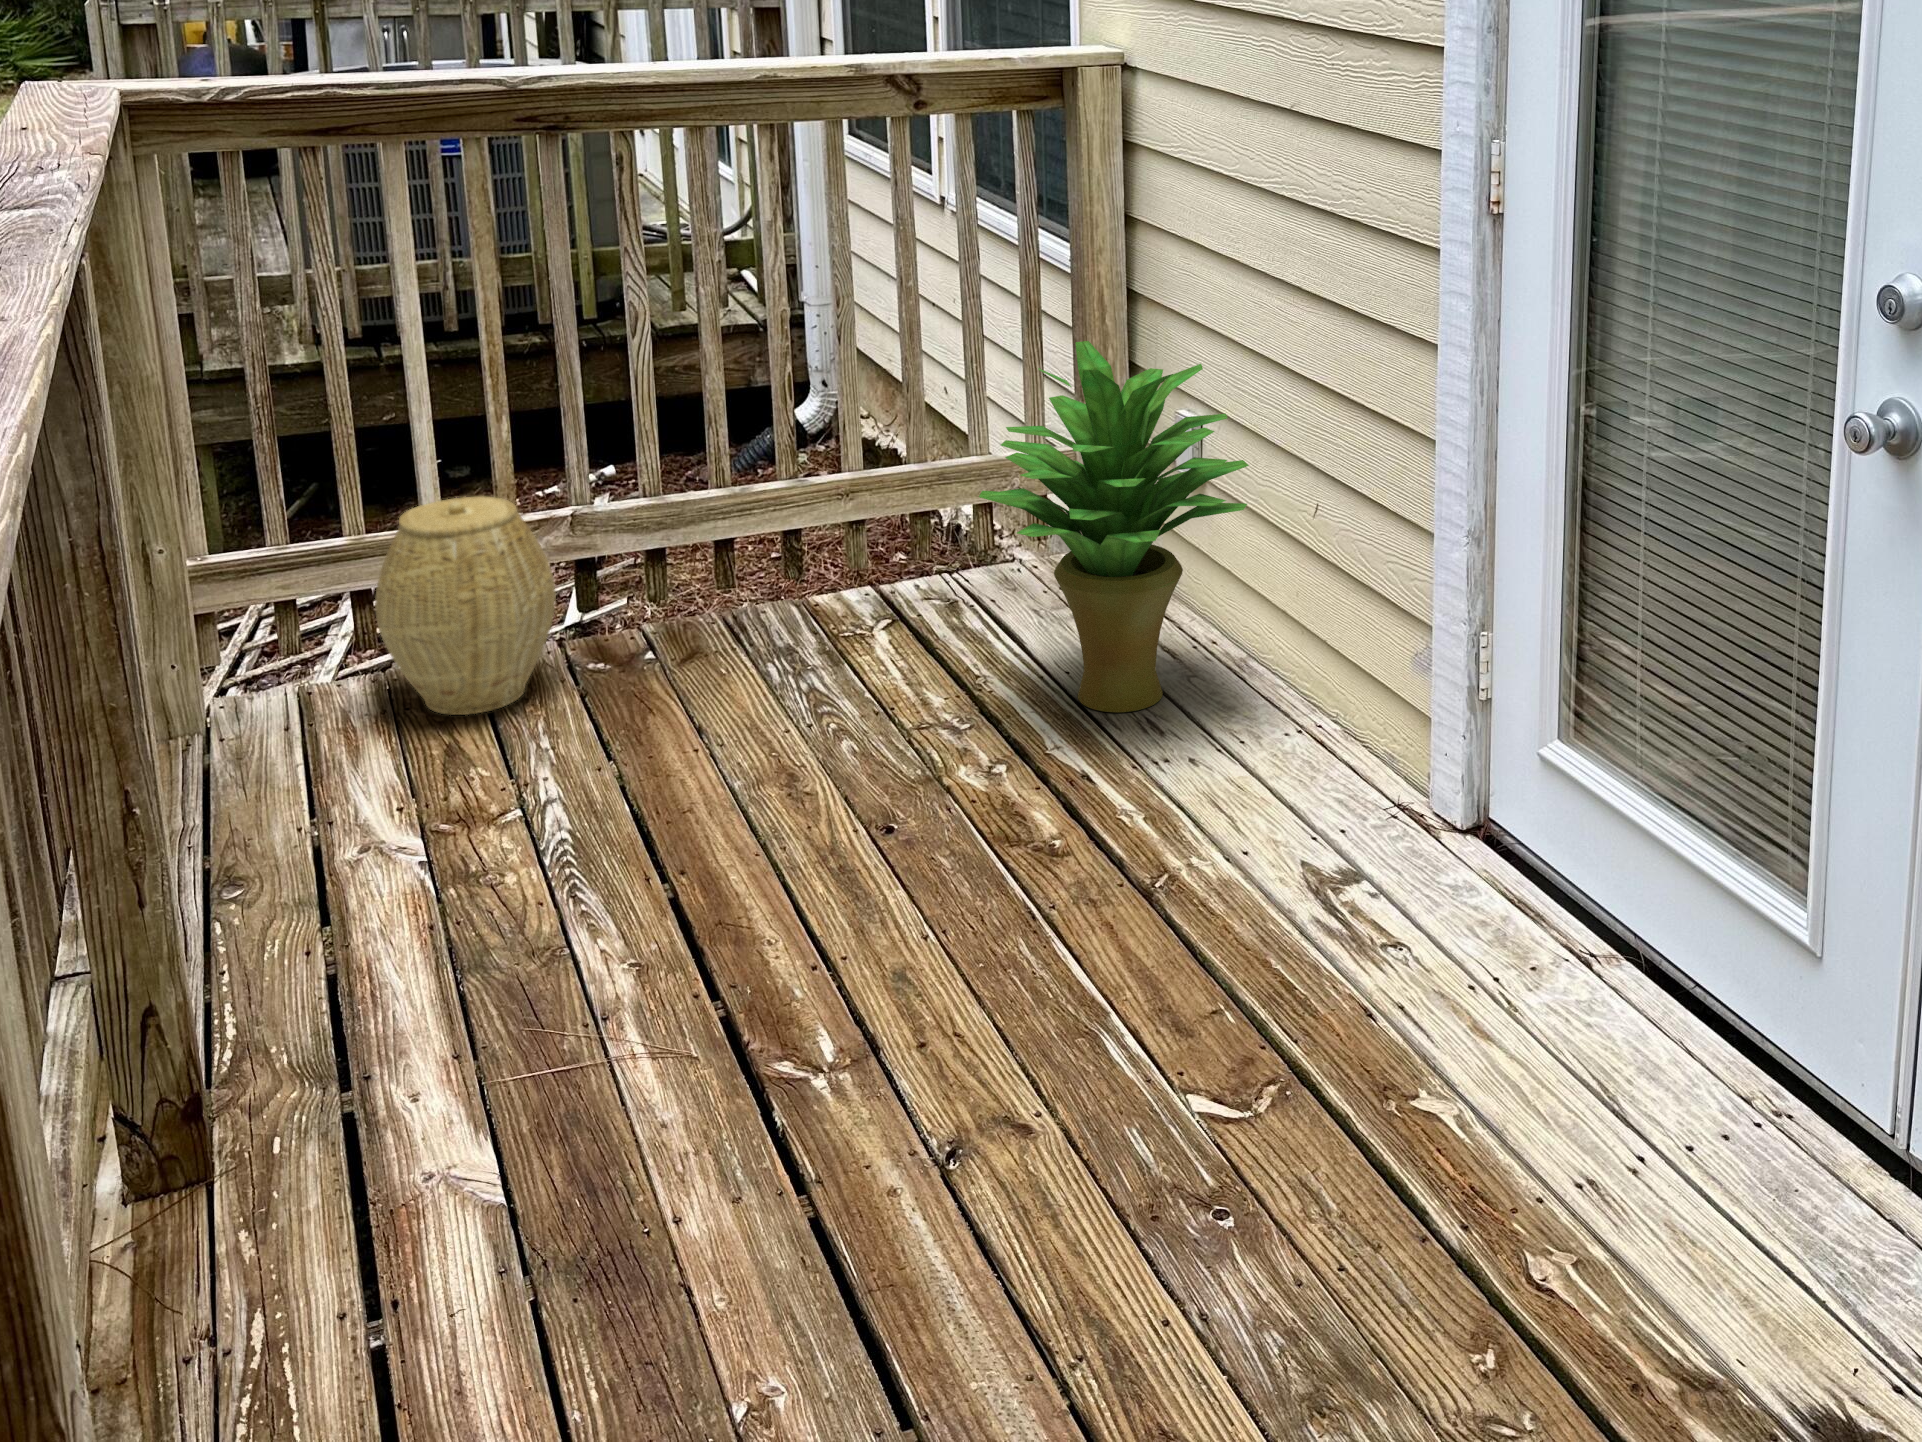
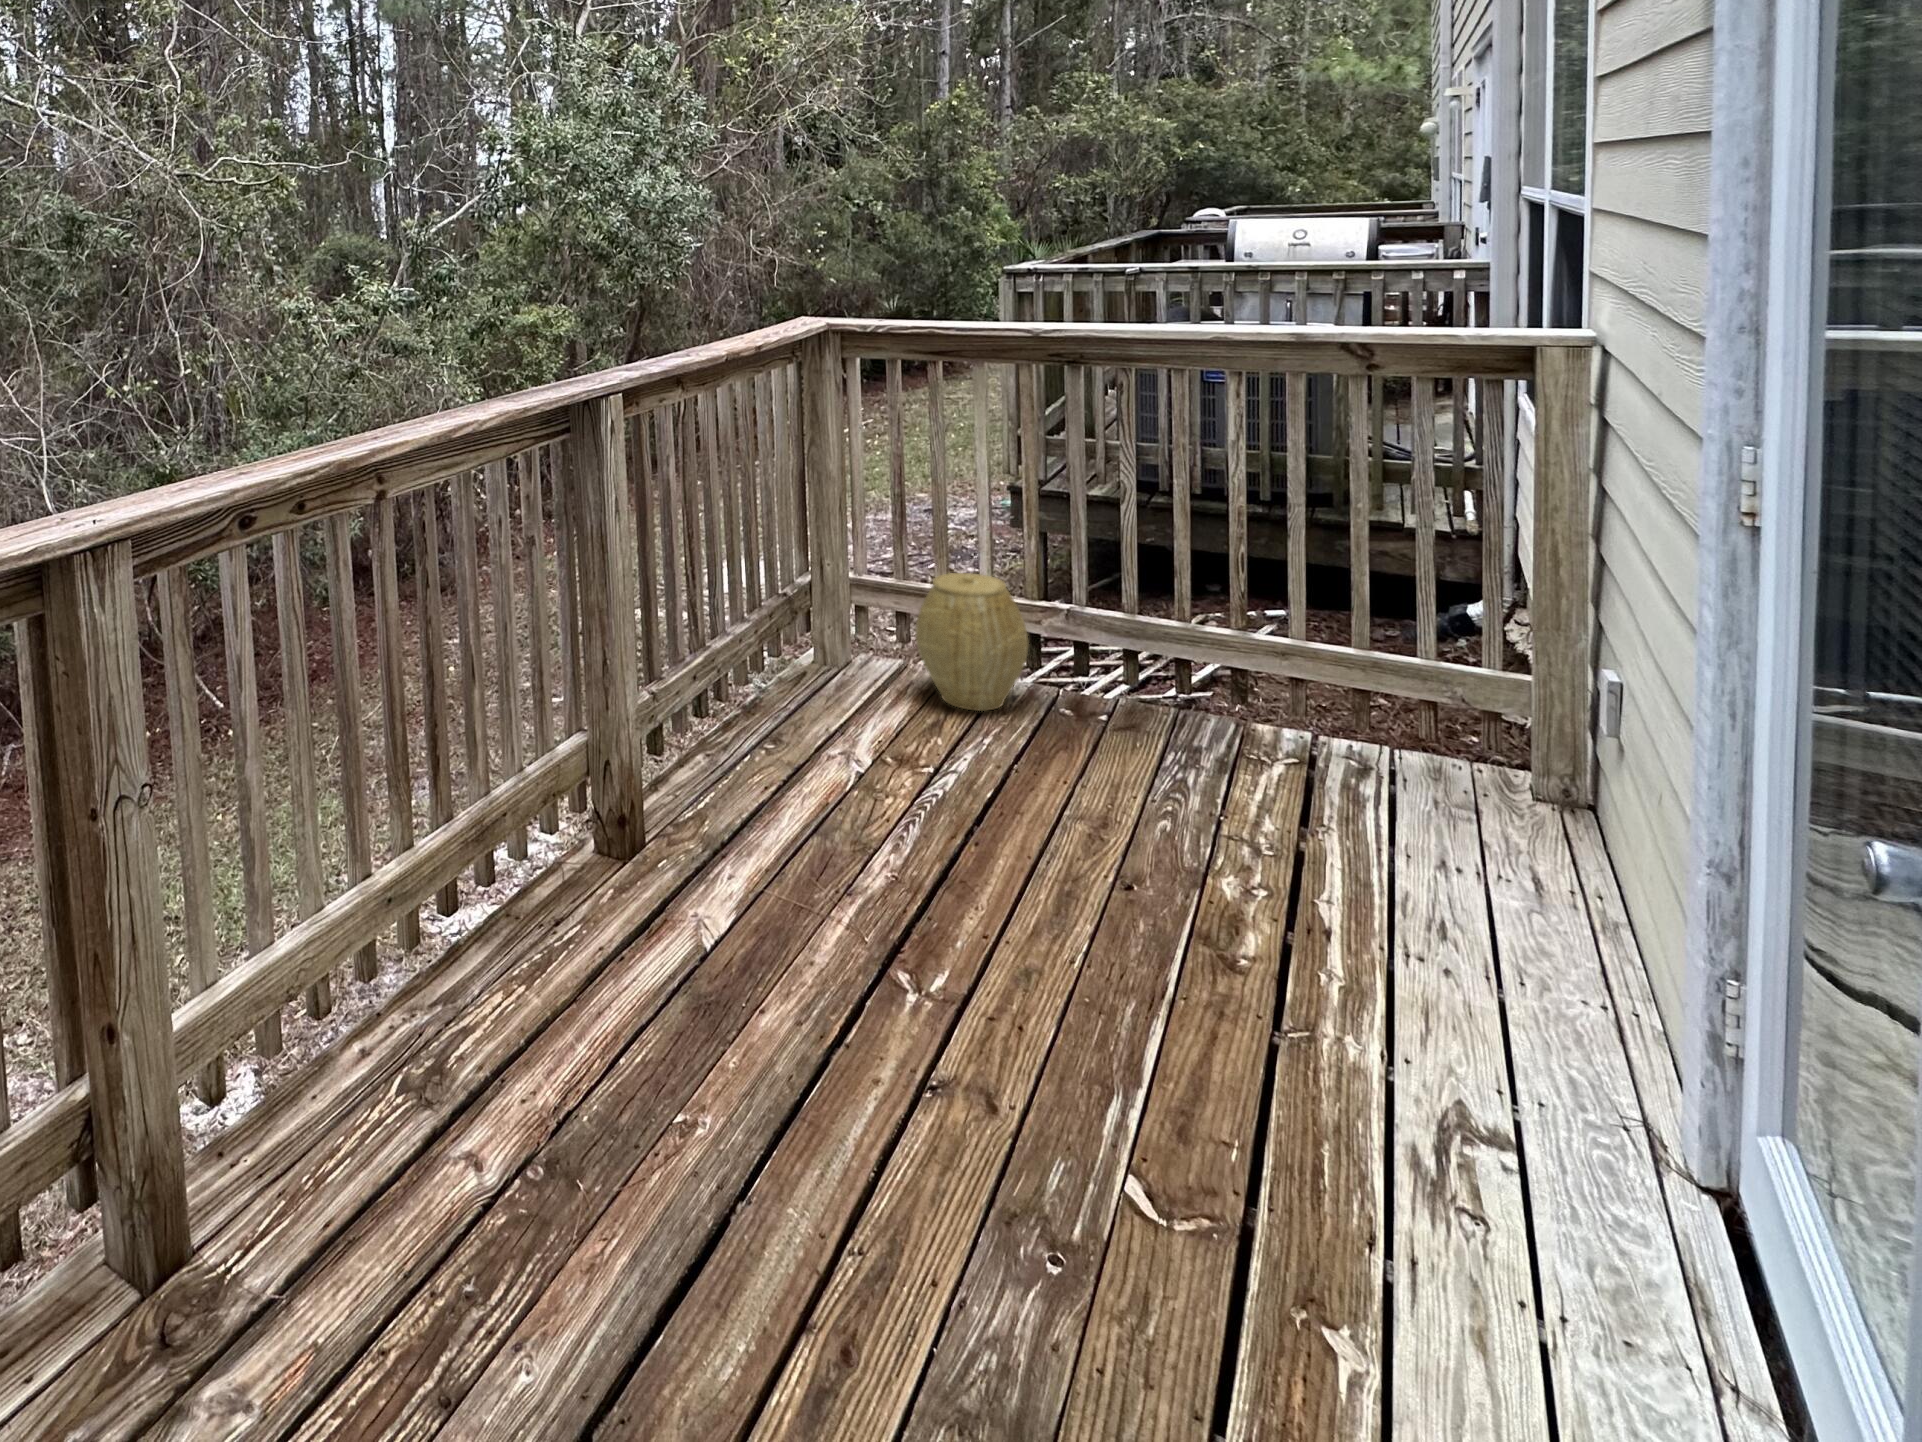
potted plant: present [979,341,1249,712] -> none [1300,570,1618,913]

